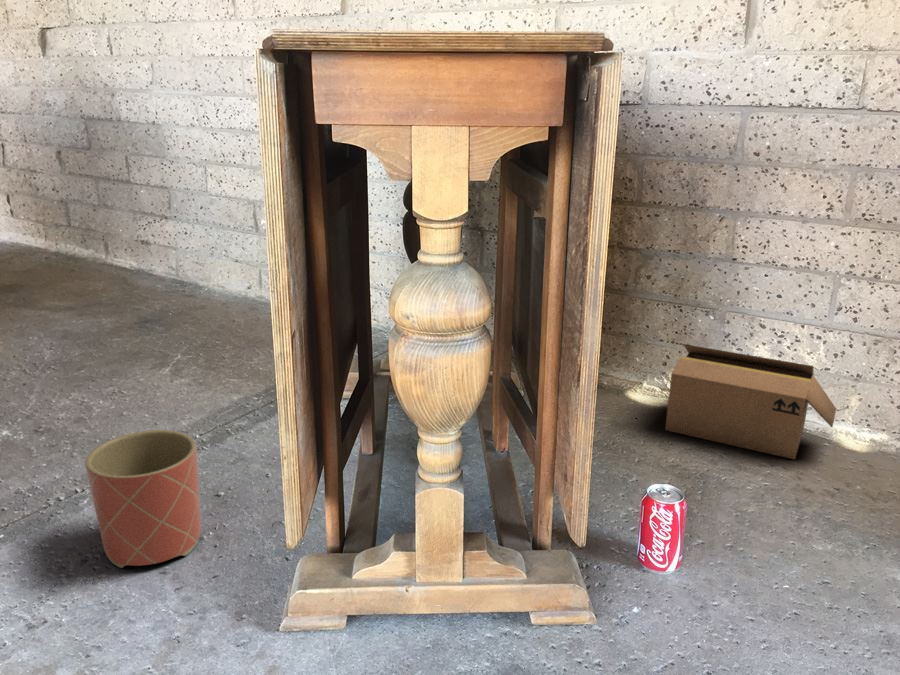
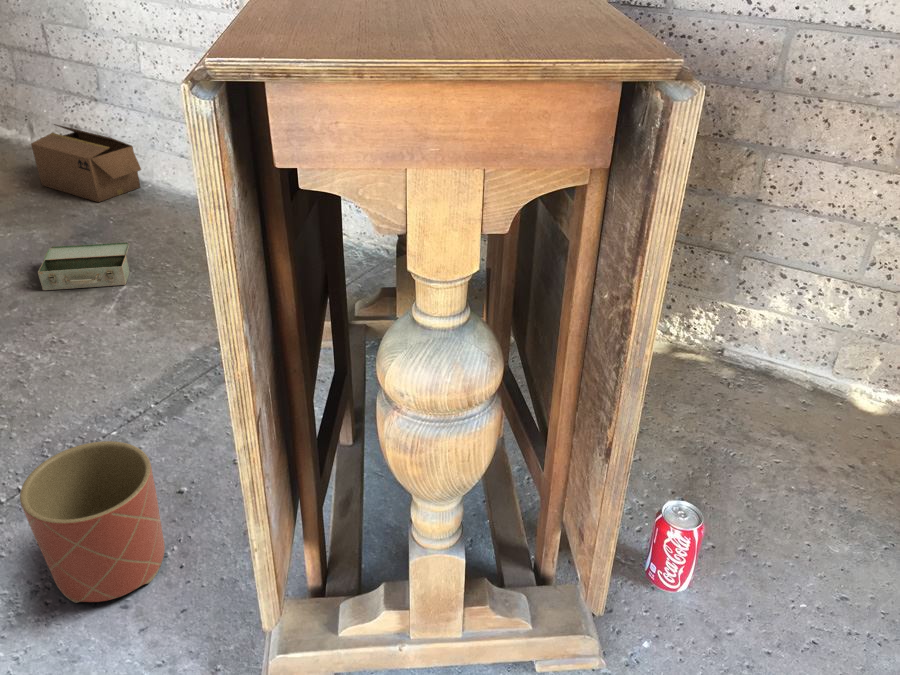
toolbox: none [105,322,185,359] -> present [38,242,130,290]
cardboard box: present [665,344,836,459] -> present [31,124,141,202]

